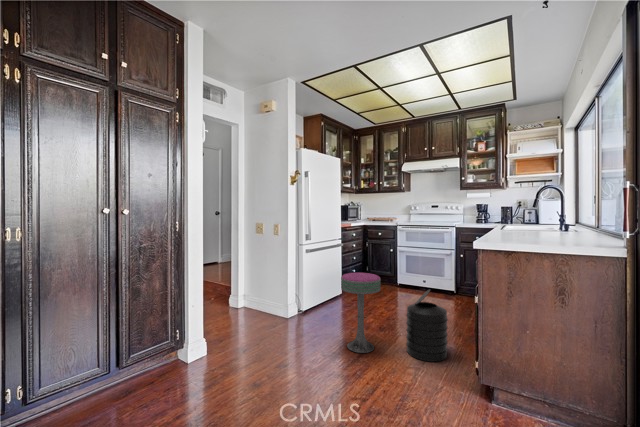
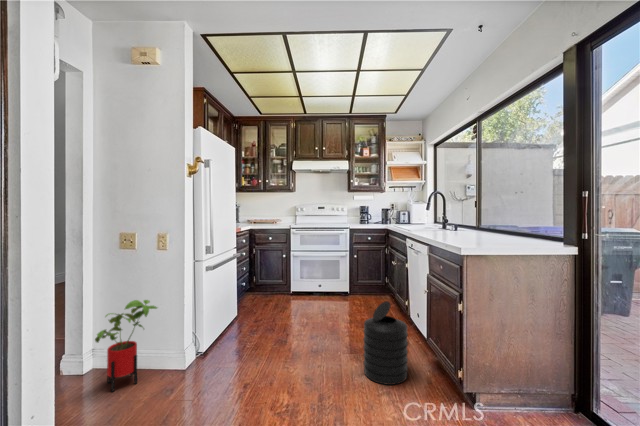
house plant: none [237,266,271,319] -> present [95,300,157,392]
bar stool: present [341,273,381,353] -> none [292,292,342,398]

